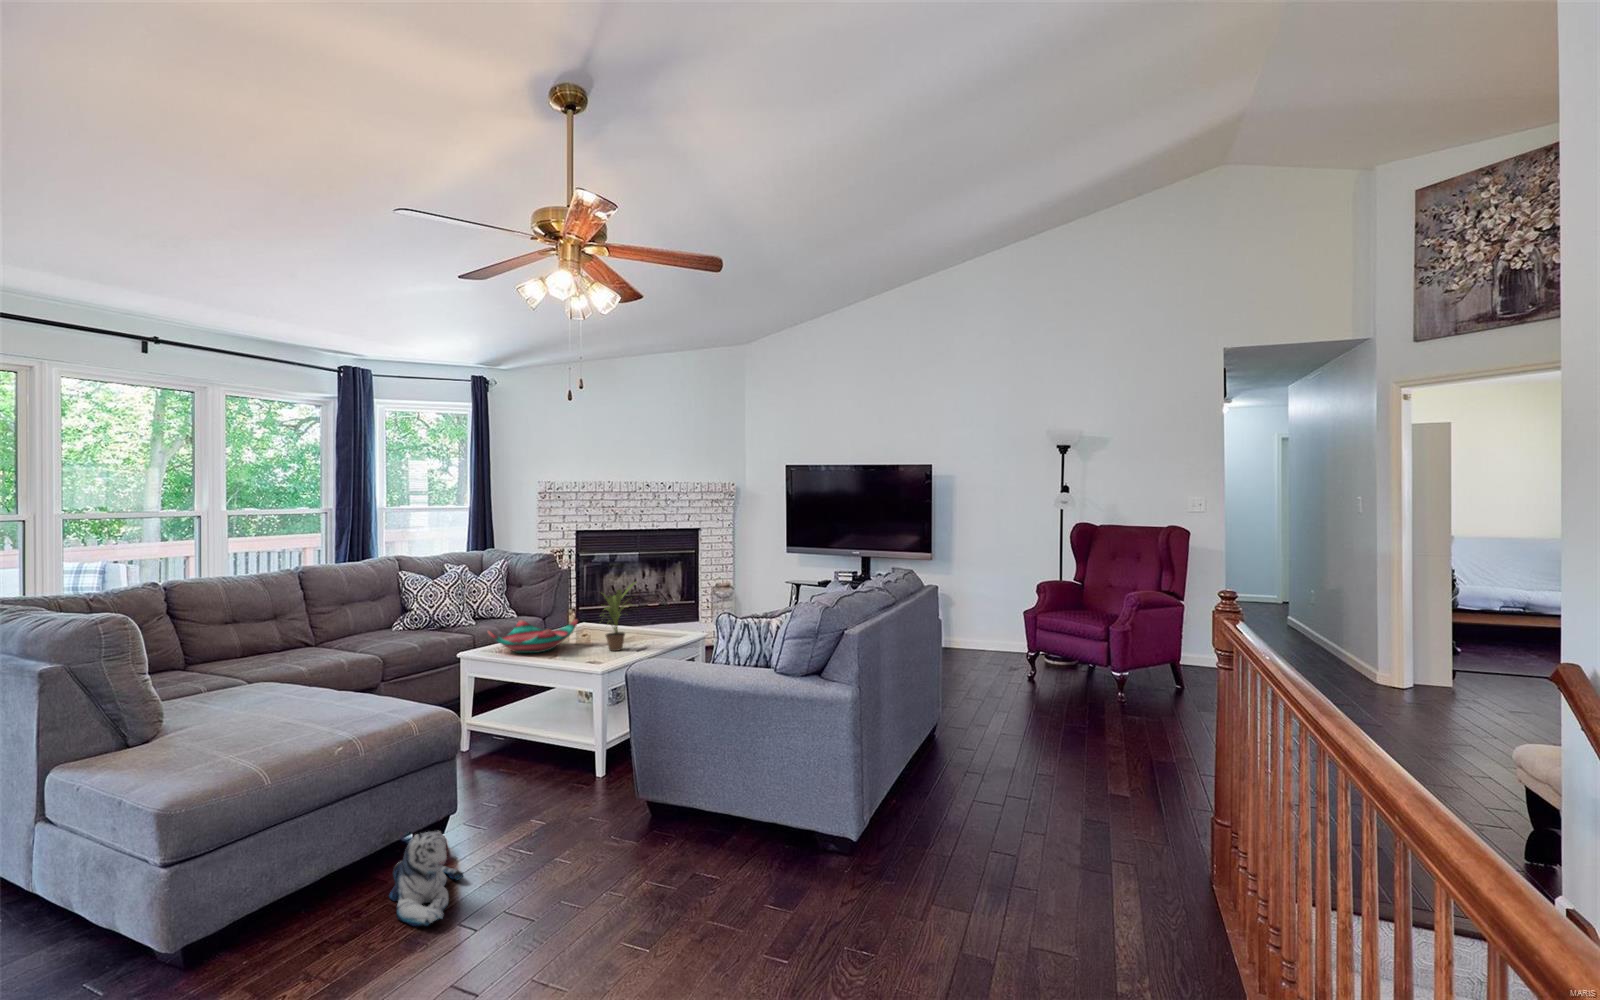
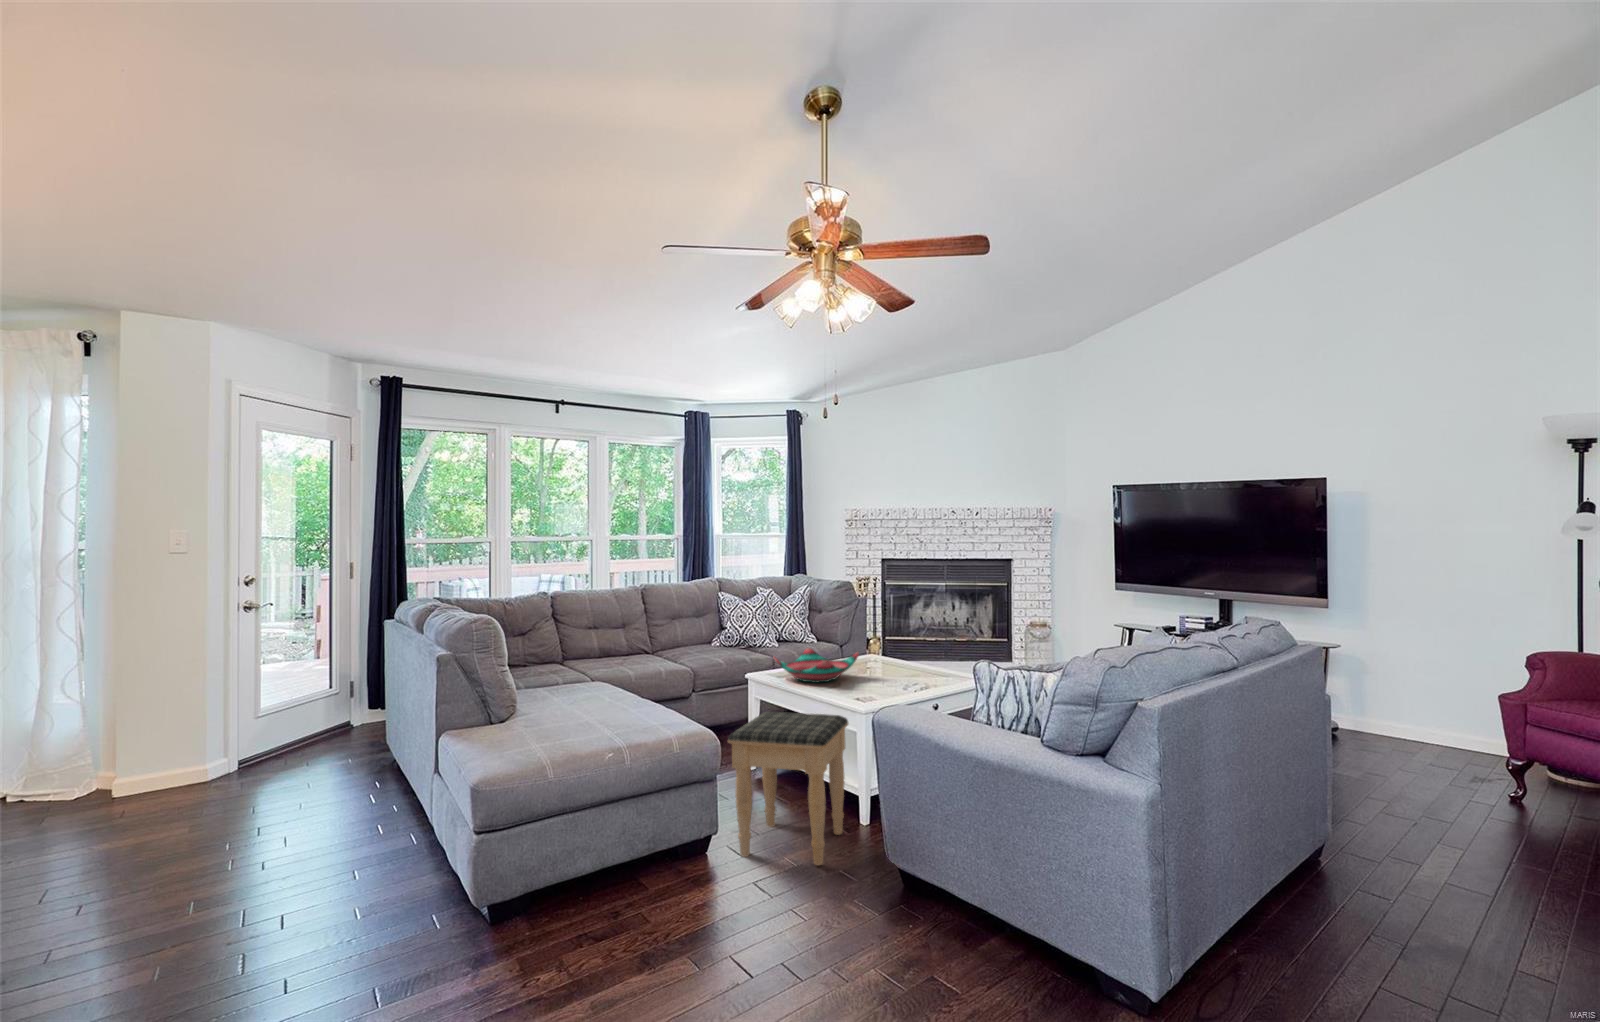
potted plant: present [600,582,637,651] -> none [875,618,918,689]
footstool: none [464,678,585,832] -> present [728,712,848,865]
plush toy: present [389,830,463,926] -> none [646,850,711,944]

